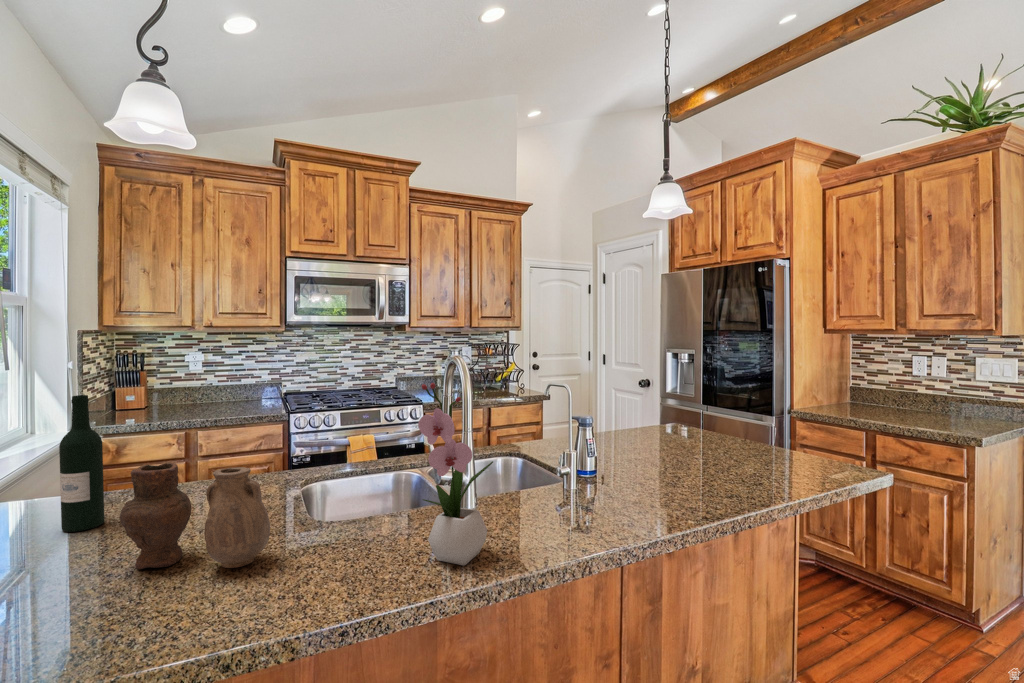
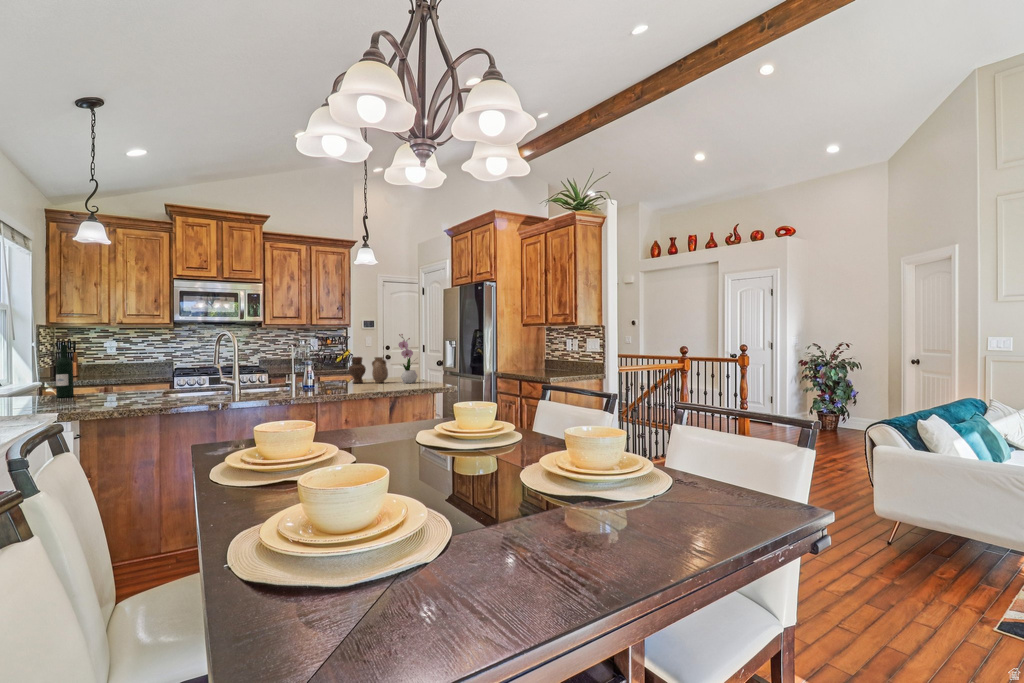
flower arrangement: present [418,383,493,566] -> present [398,334,417,383]
vase: present [120,462,270,569] -> present [348,357,388,383]

